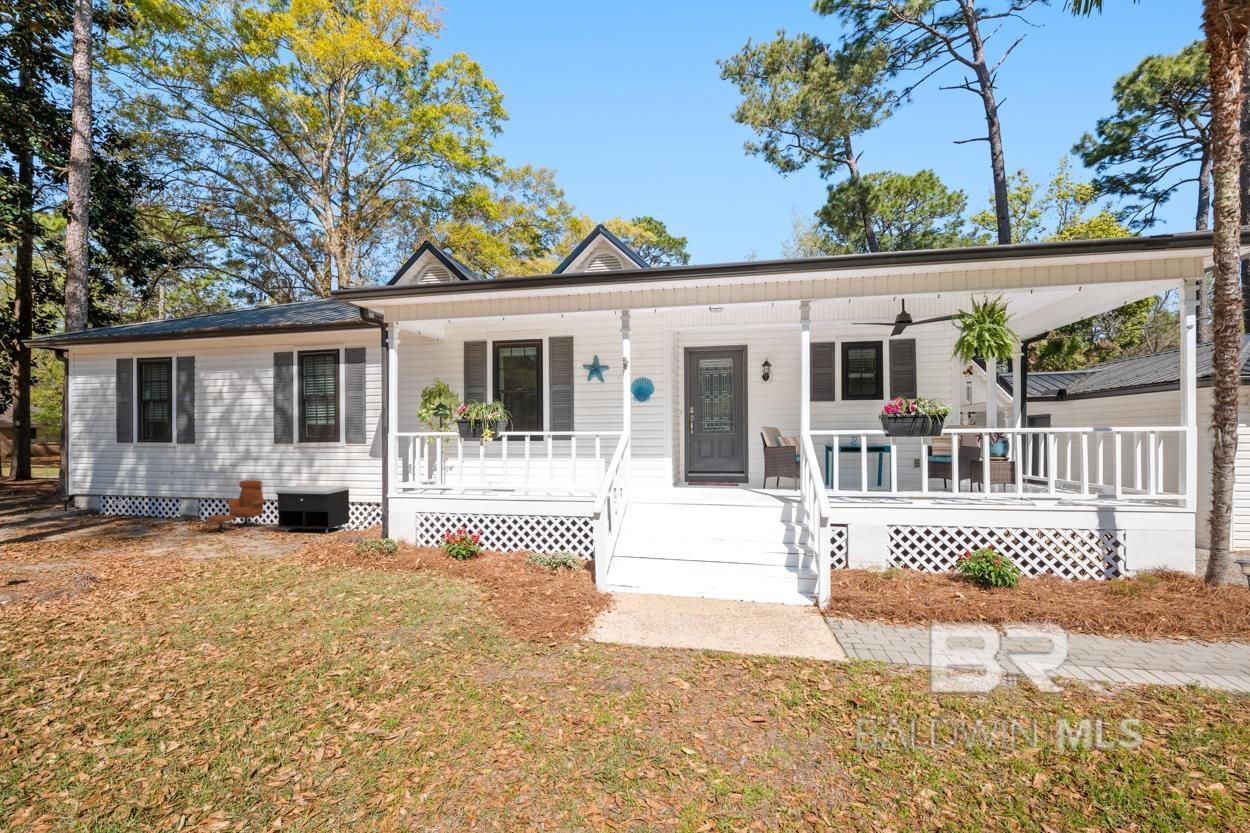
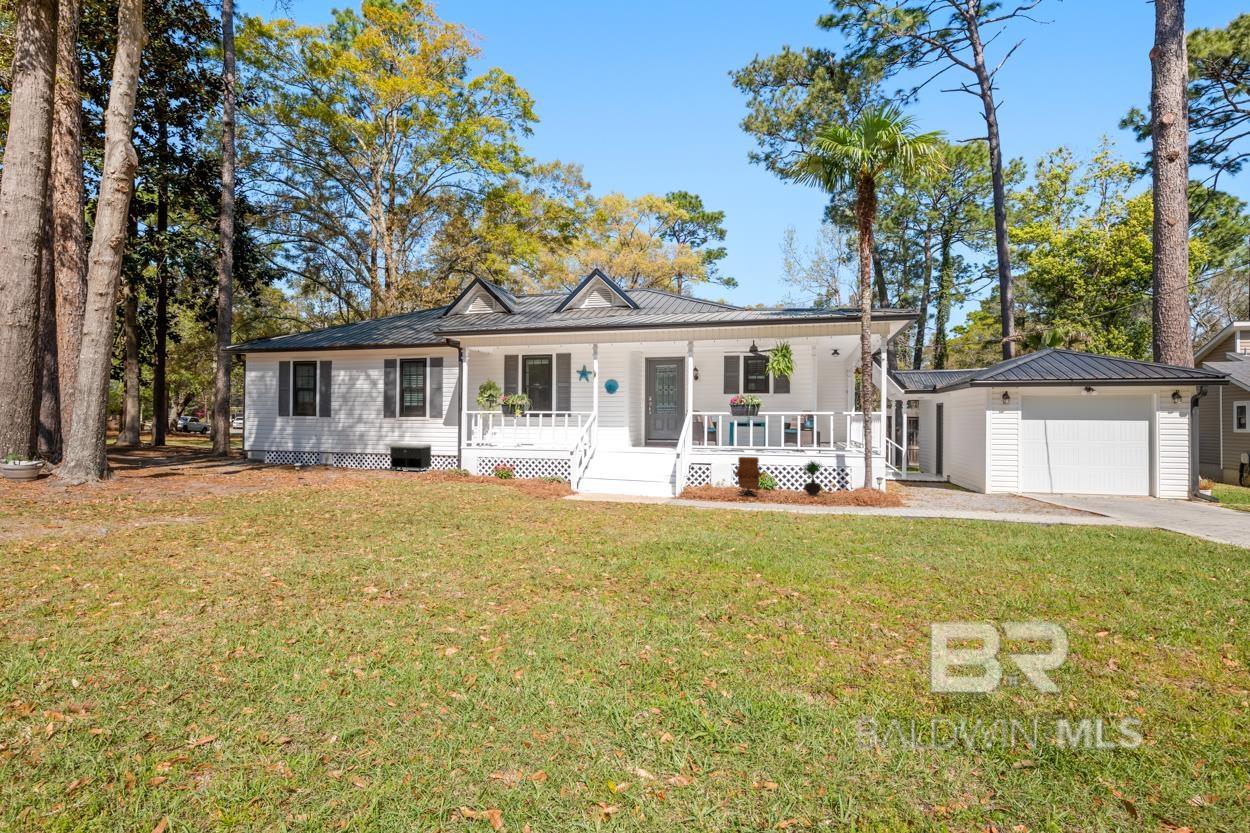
lounge chair: present [206,480,266,533] -> present [733,457,763,497]
potted tree: none [1035,514,1087,587] -> present [804,461,821,495]

